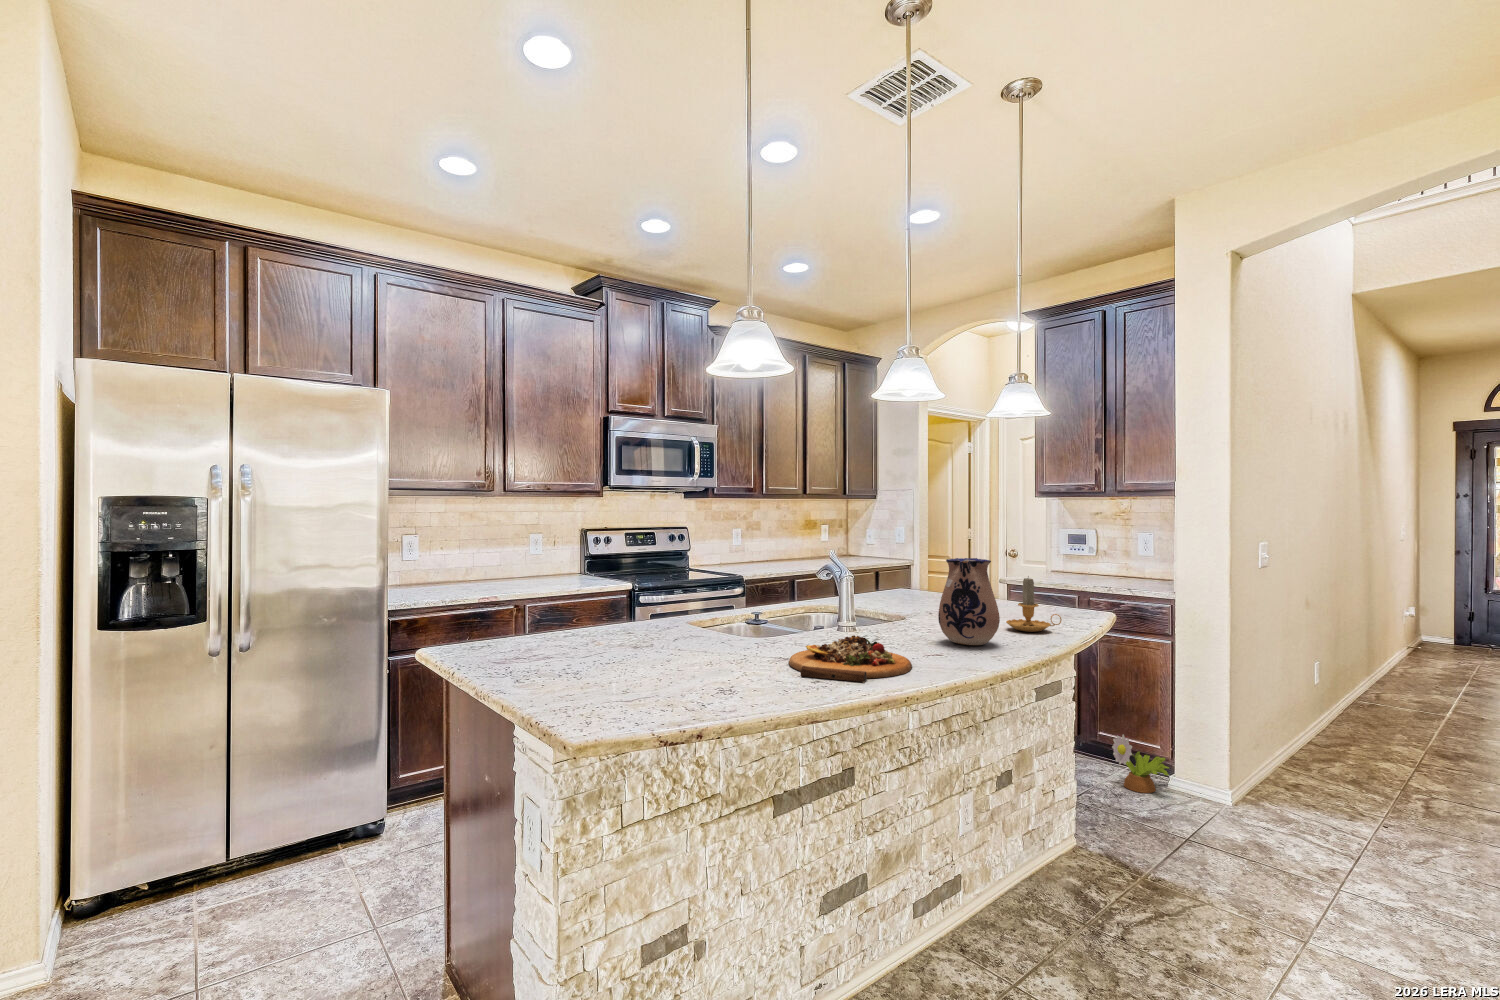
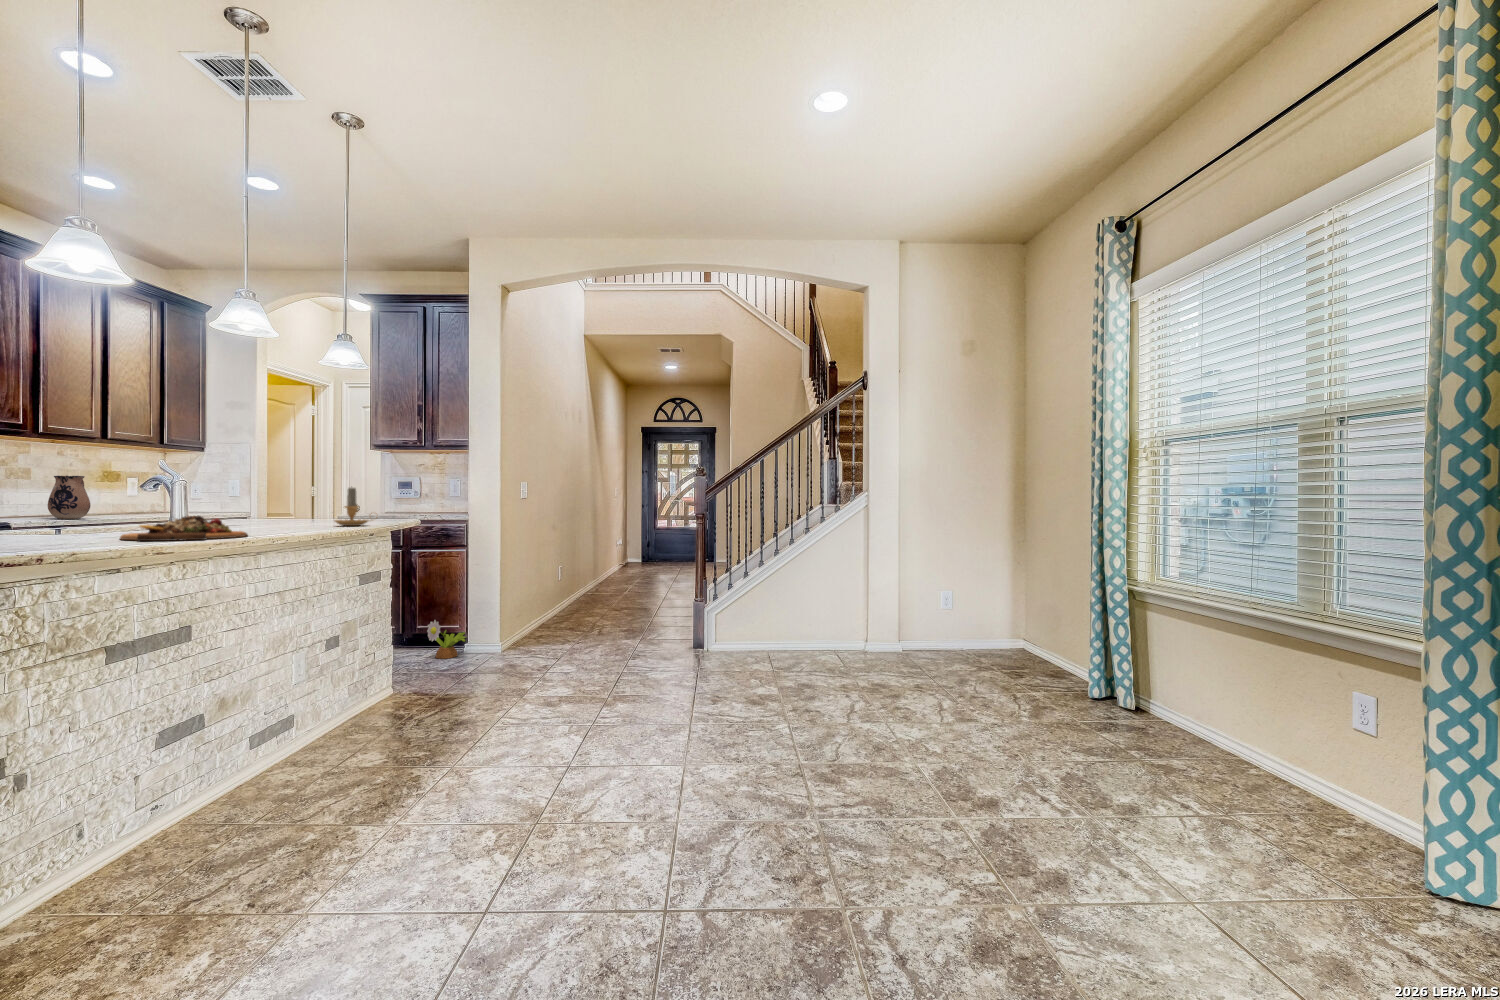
ceramic pitcher: present [938,558,1000,645] -> present [48,476,91,519]

